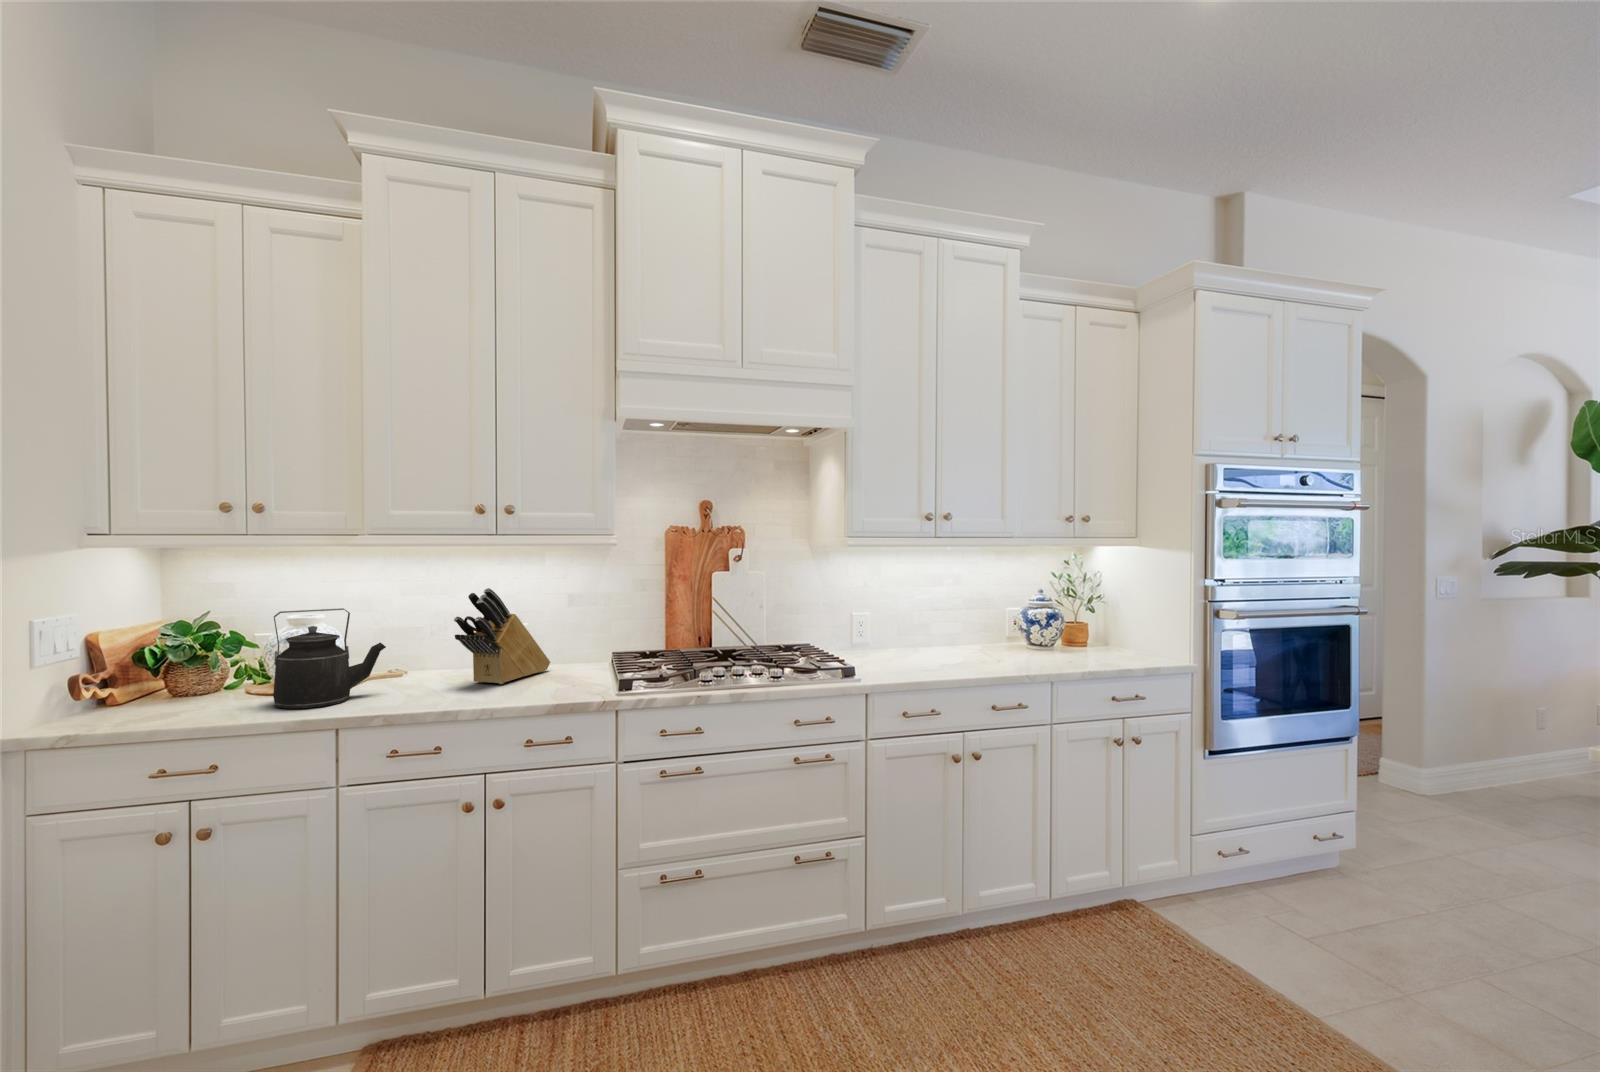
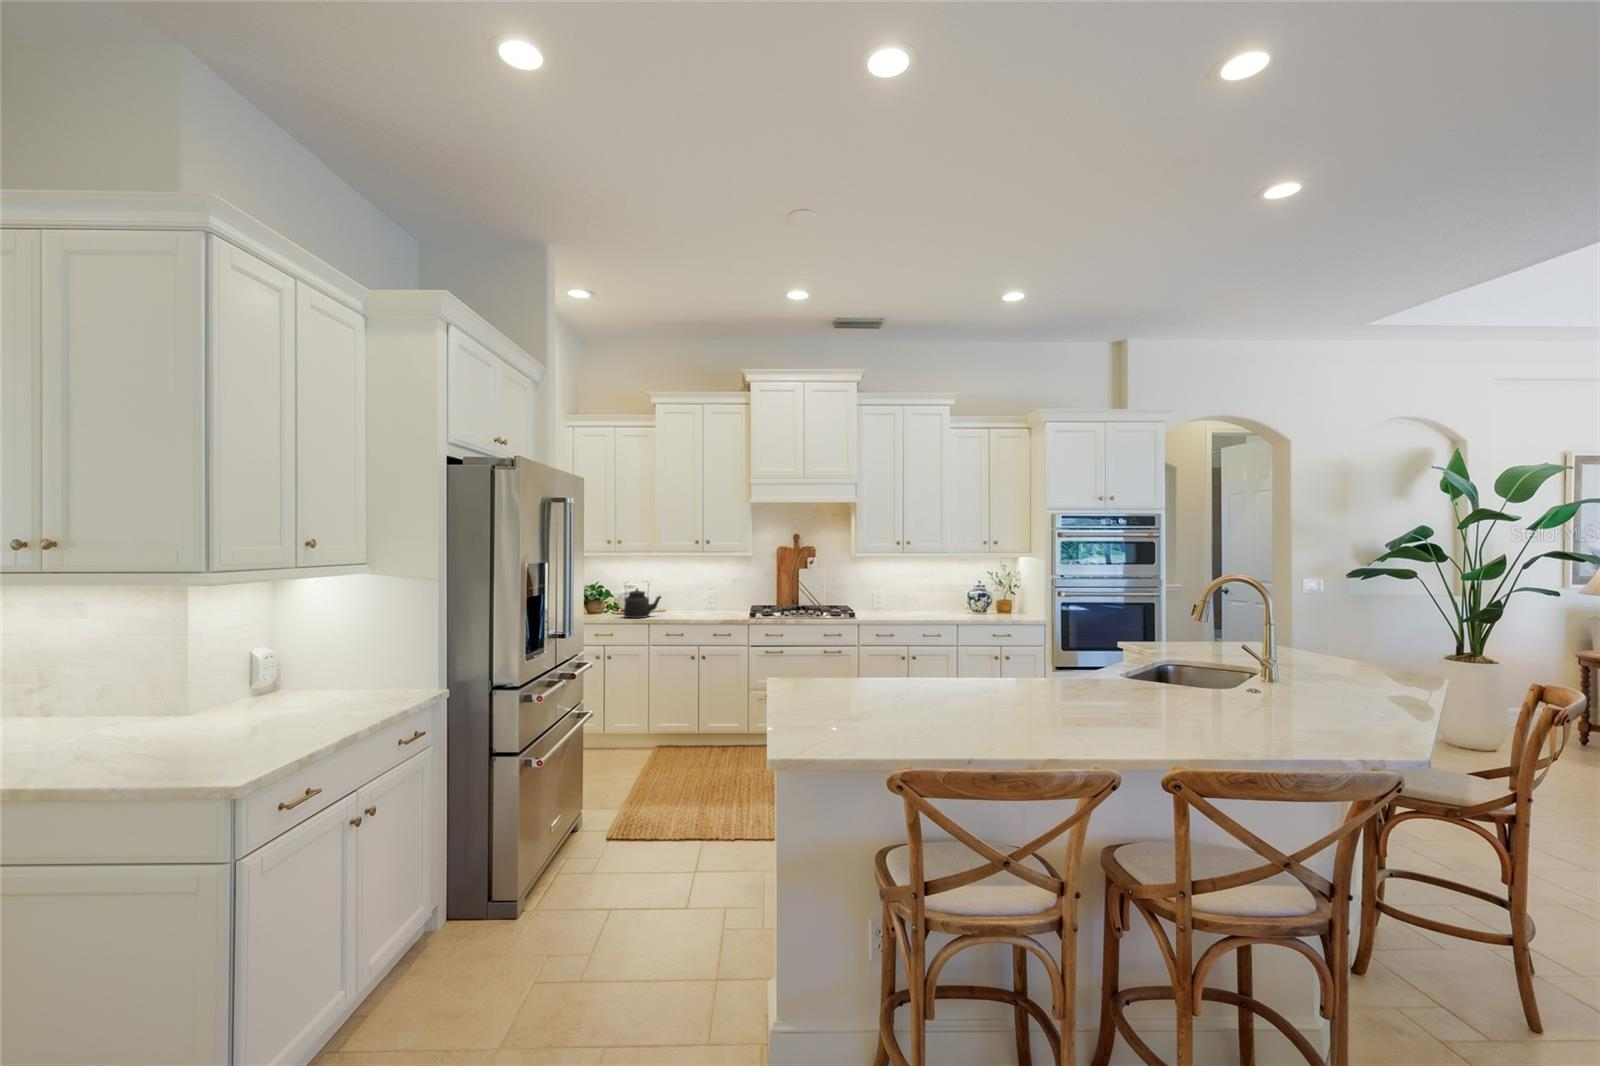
knife block: present [454,588,550,684] -> none [687,574,726,615]

